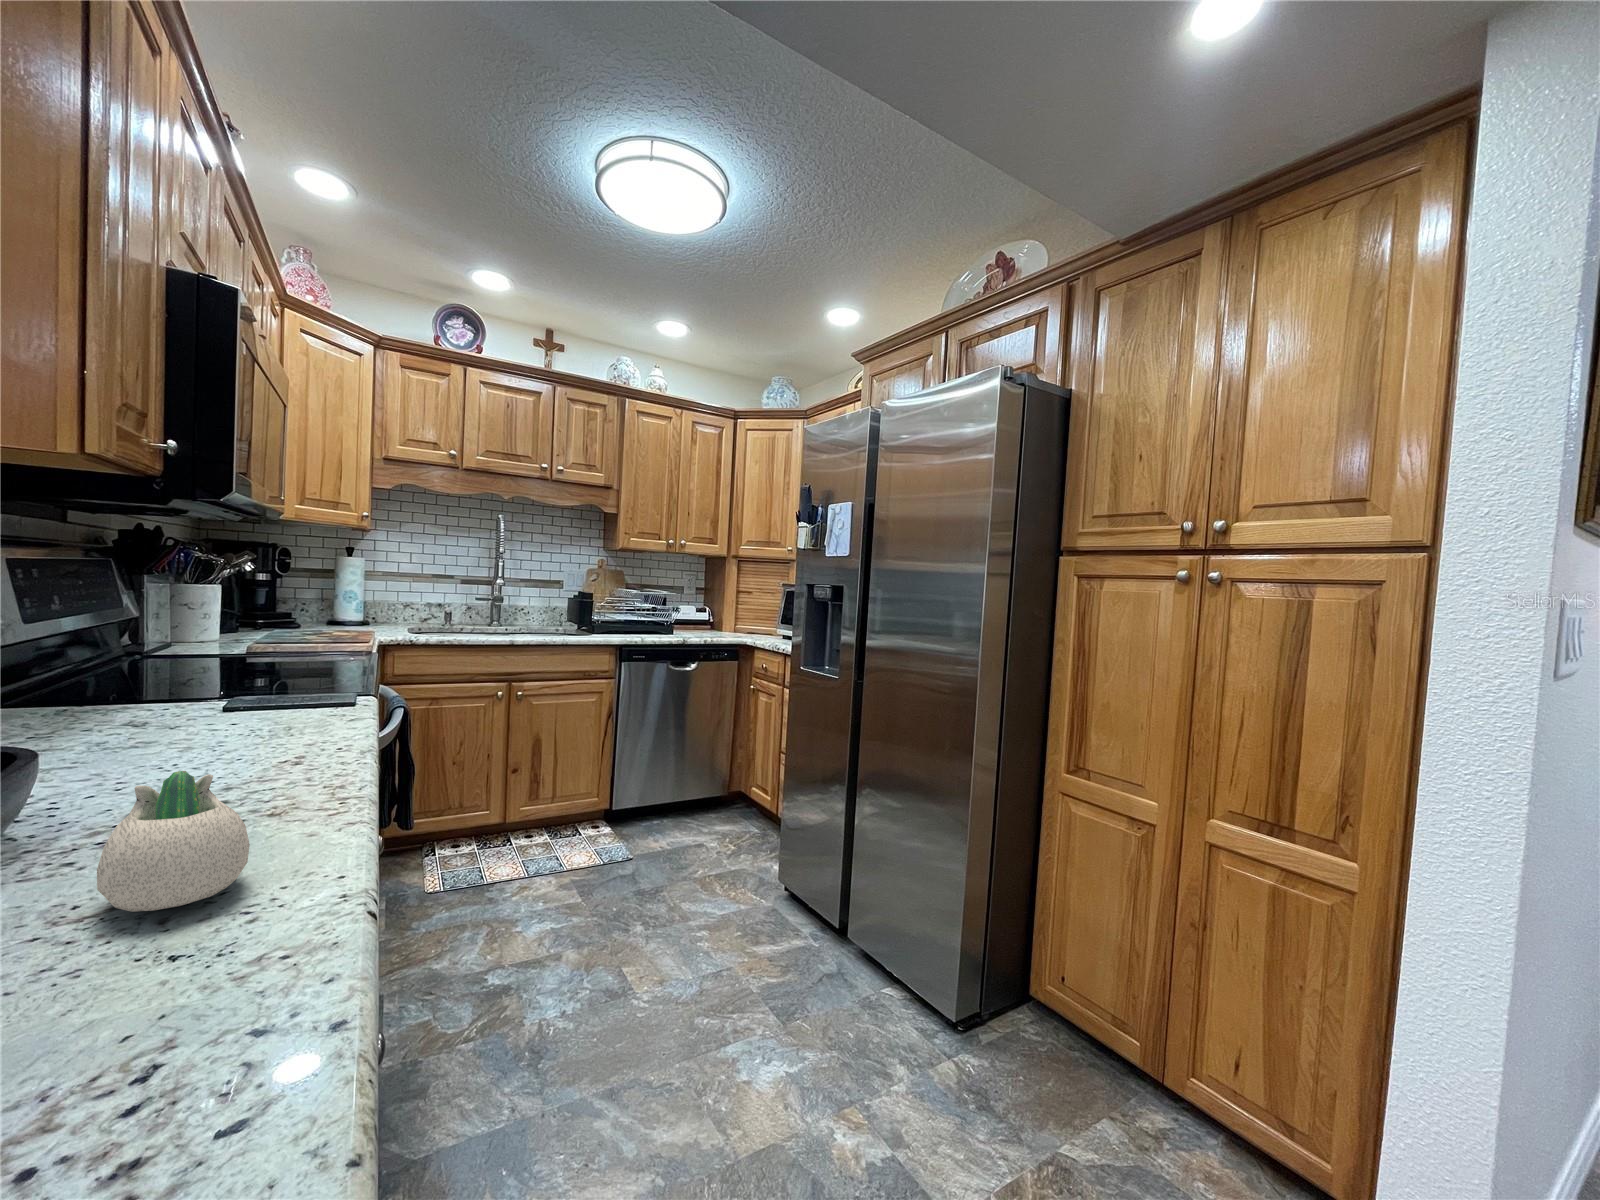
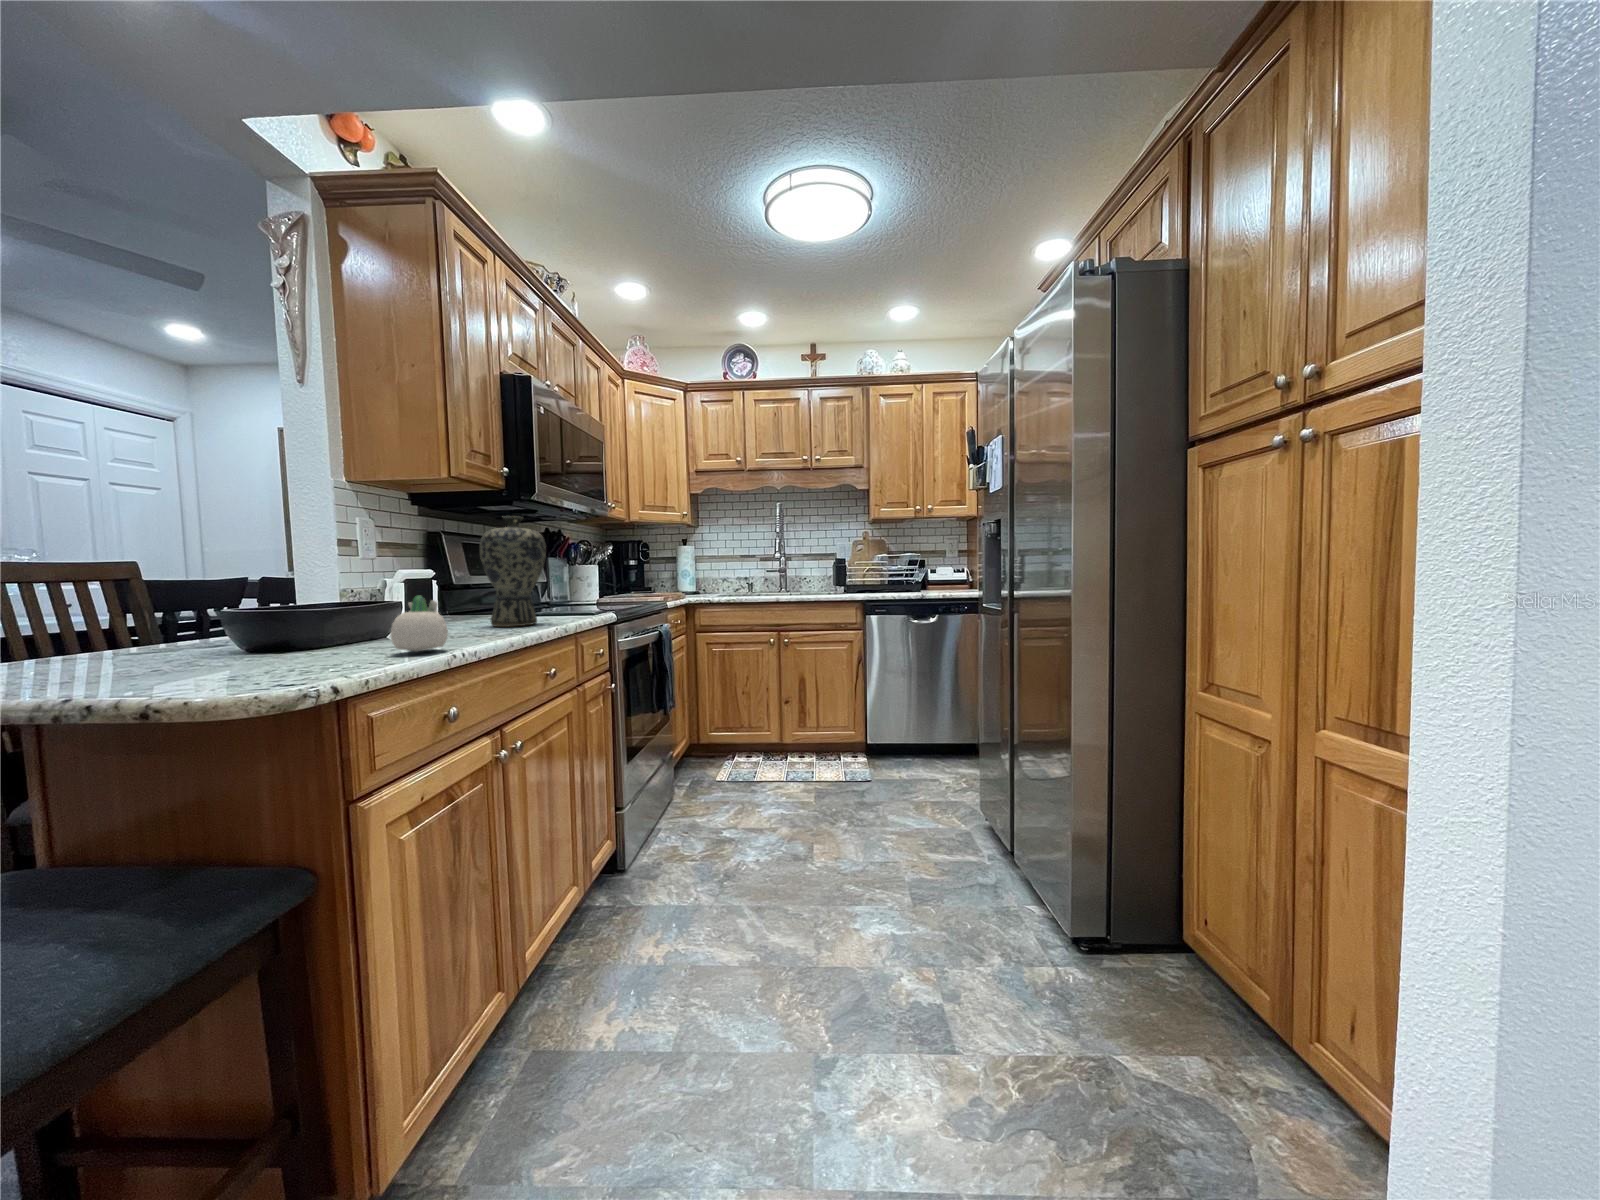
vase: none [133,542,282,748] -> present [480,516,546,627]

